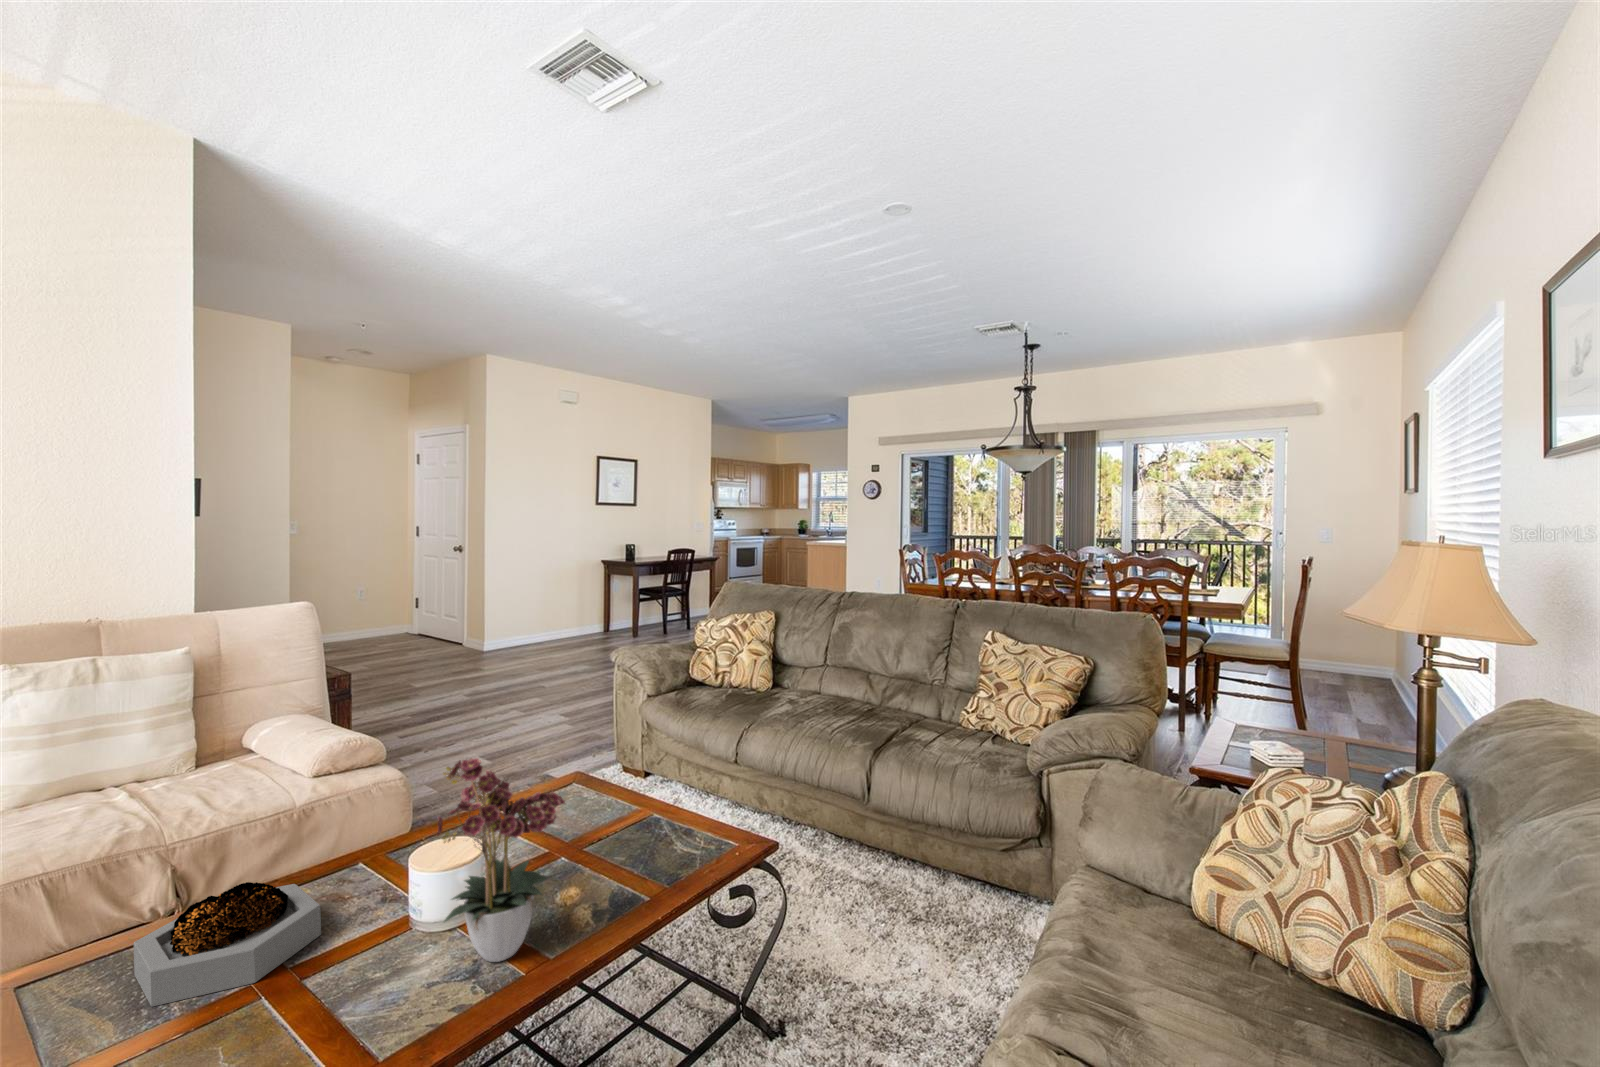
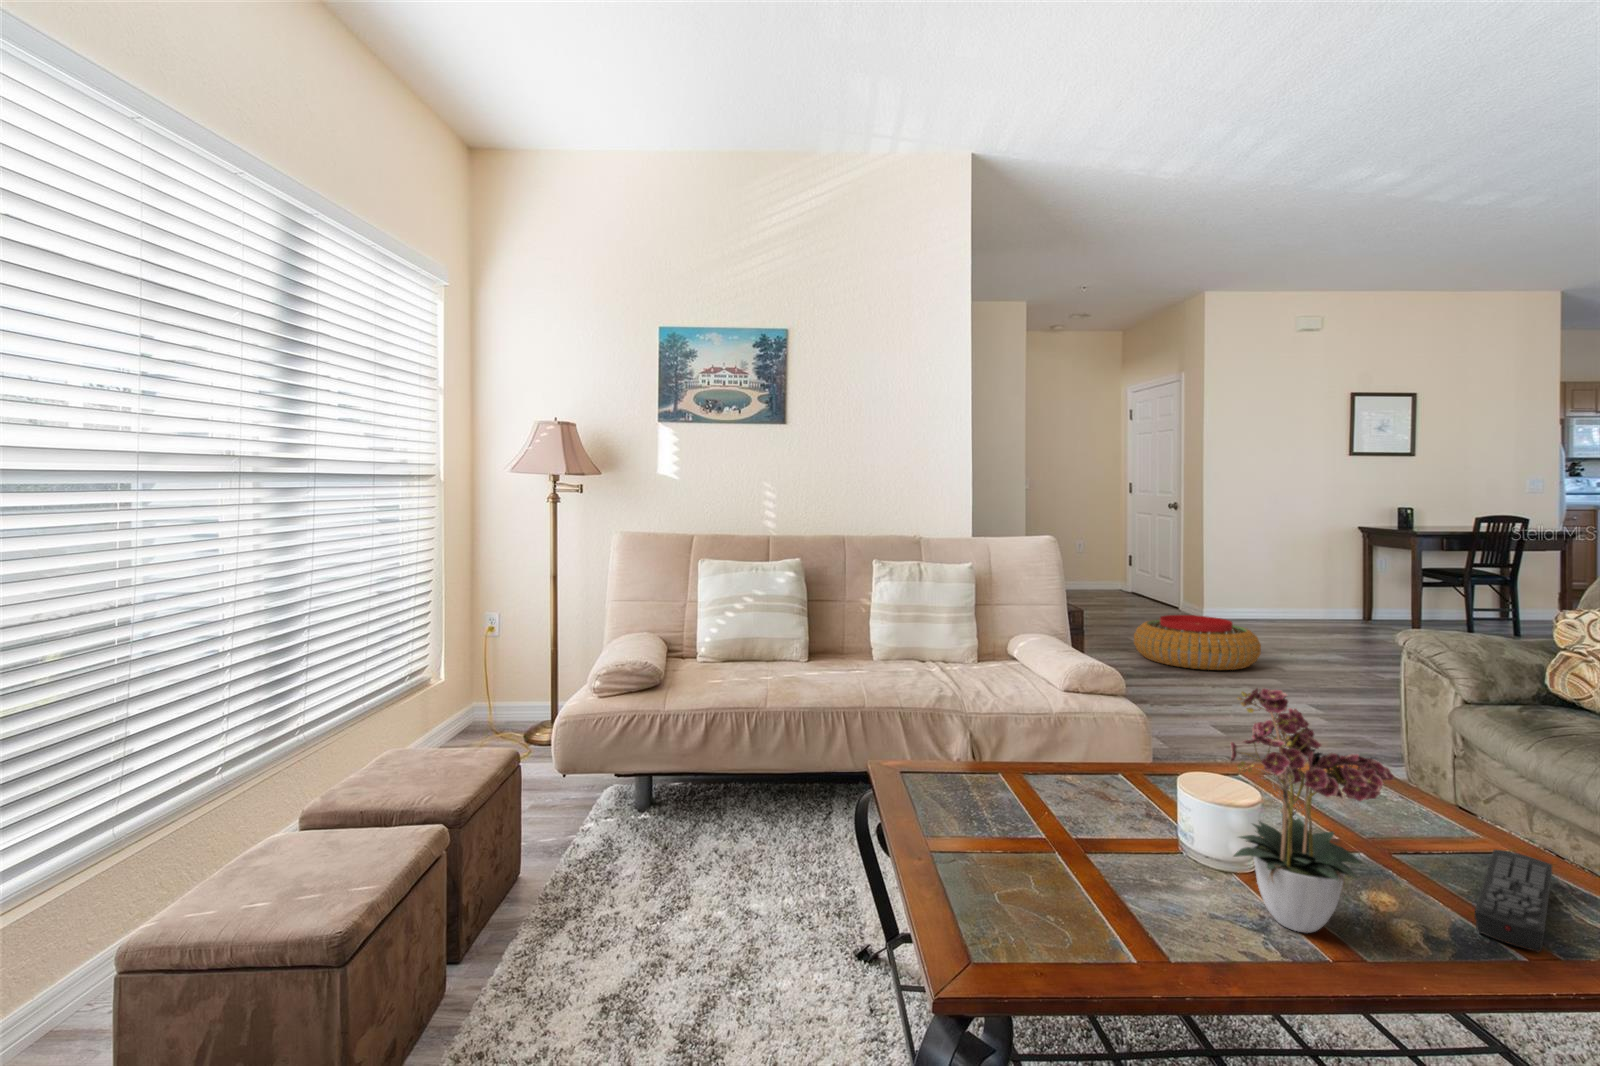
pouf: none [417,652,531,705] -> present [1134,615,1261,670]
remote control: none [621,816,670,893] -> present [1475,850,1552,953]
decorative bowl: present [134,882,321,1007] -> none [965,747,1096,838]

